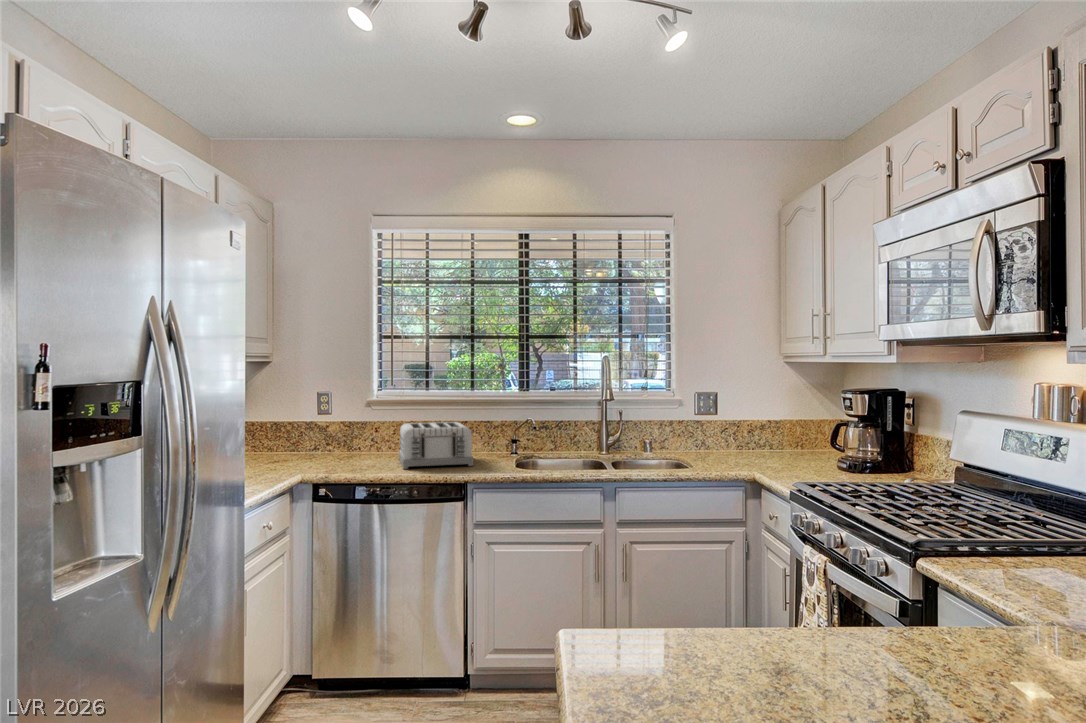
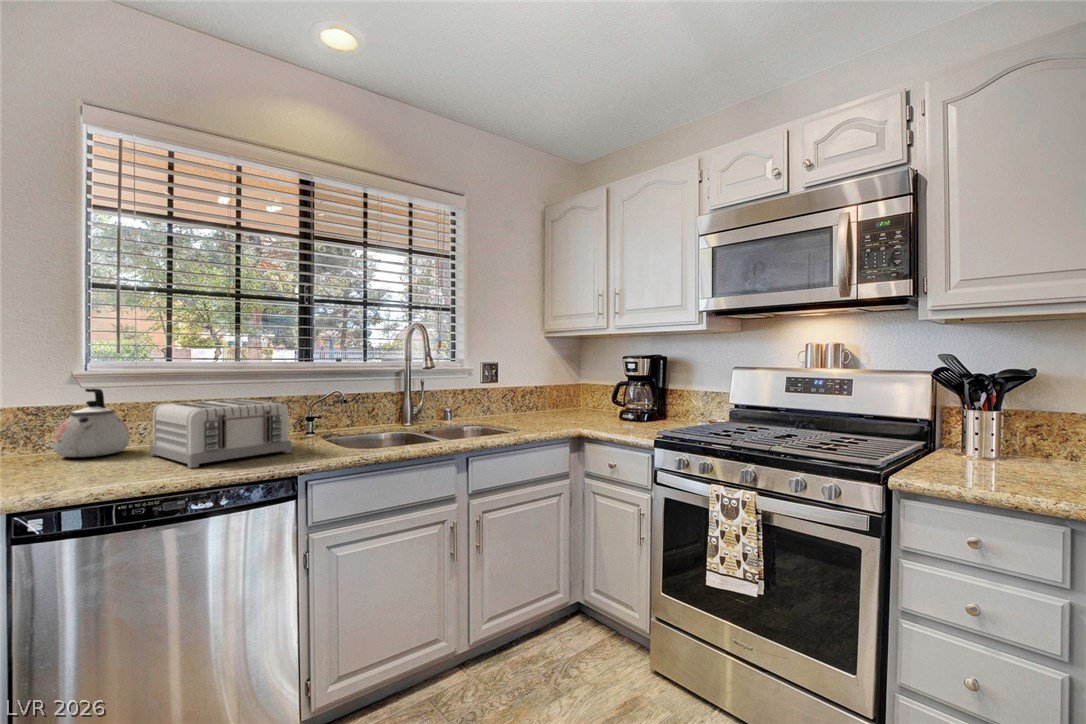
kettle: none [355,411,394,456] -> present [53,389,130,457]

